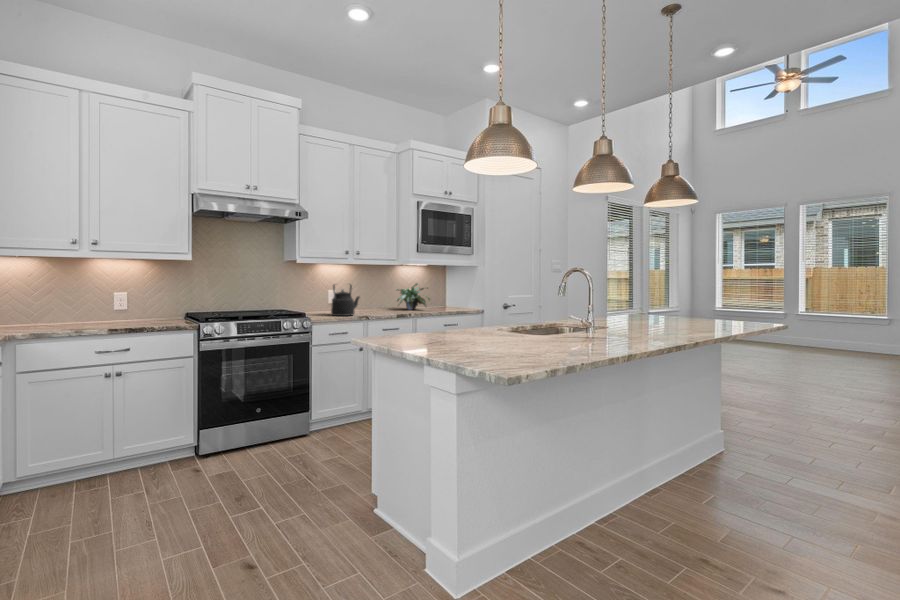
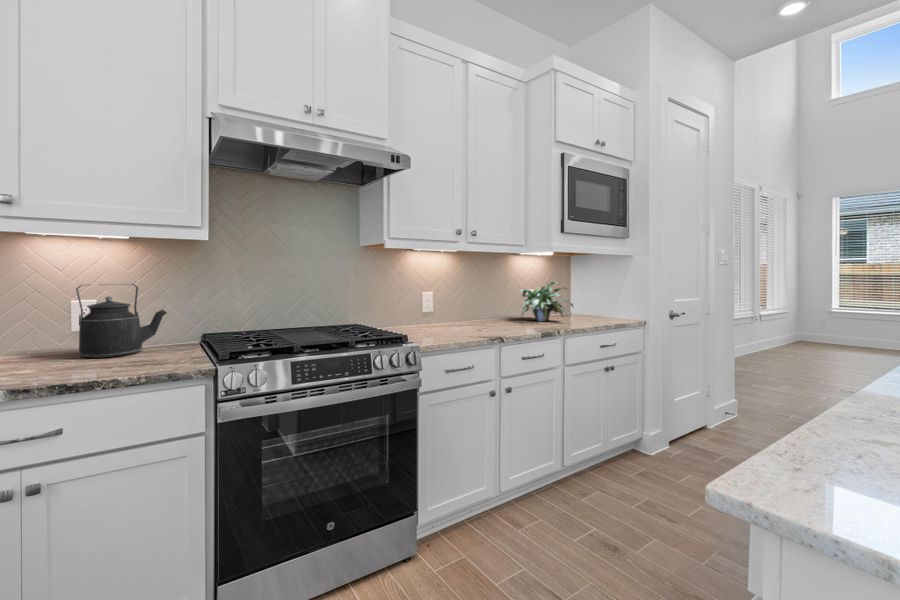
kettle: present [331,284,360,316] -> present [76,284,167,358]

